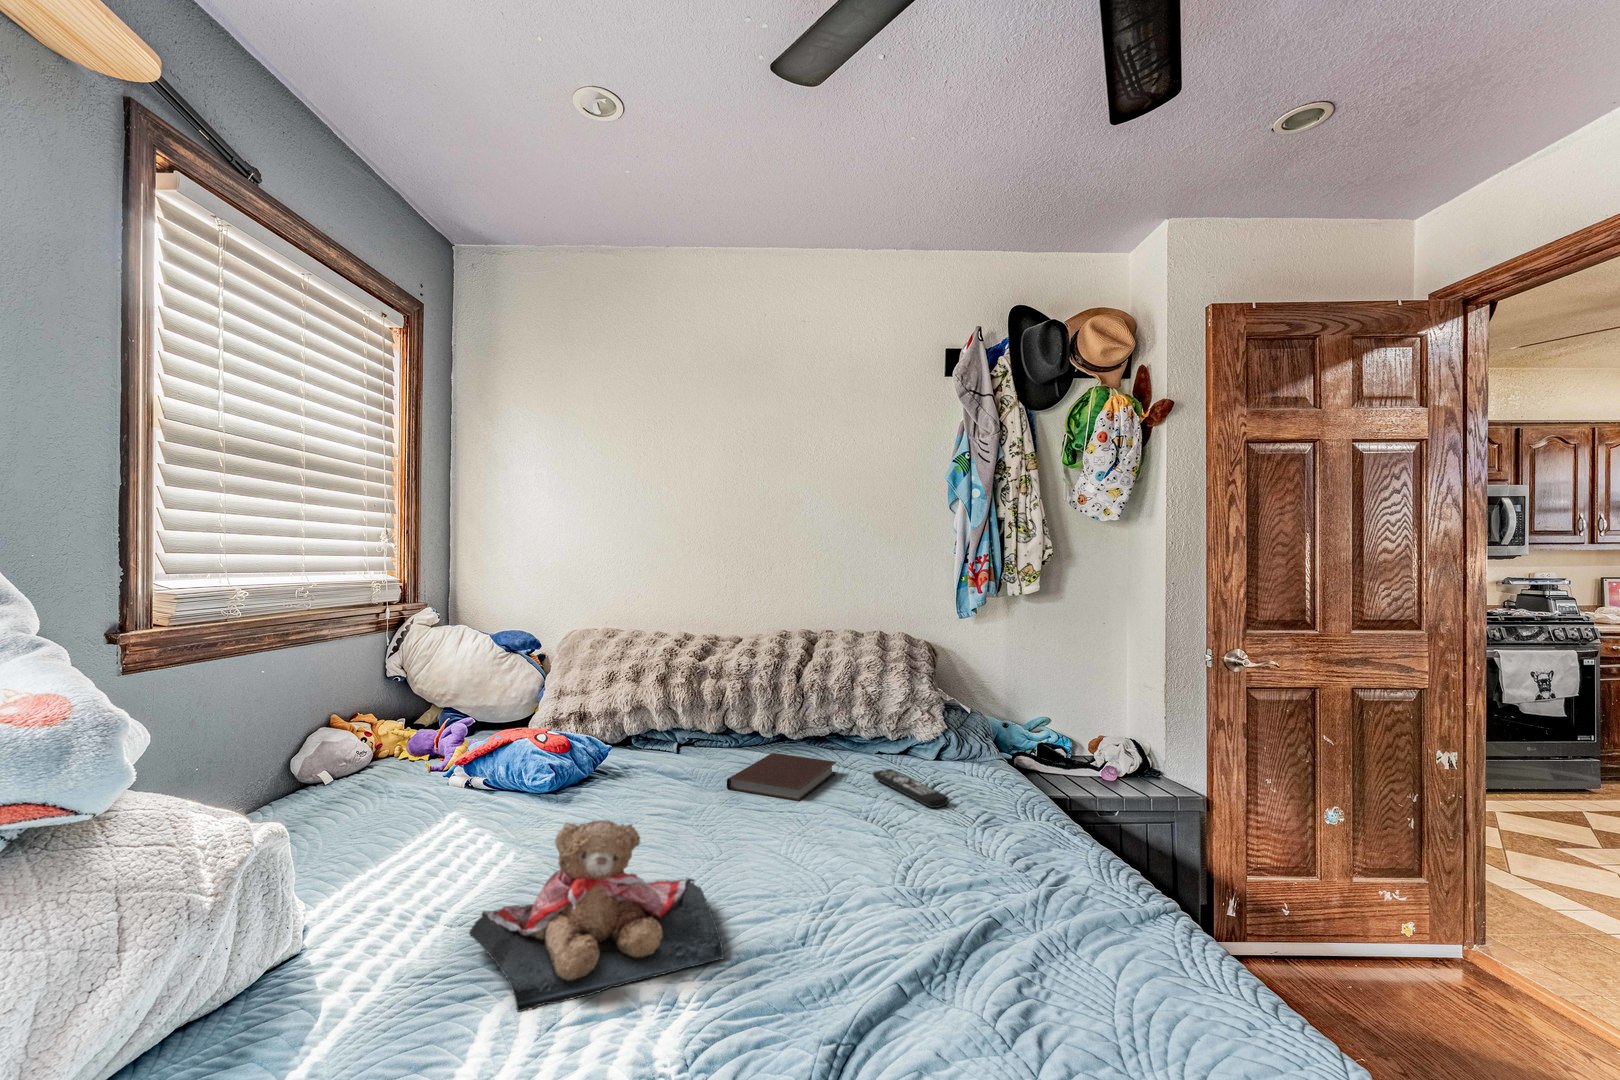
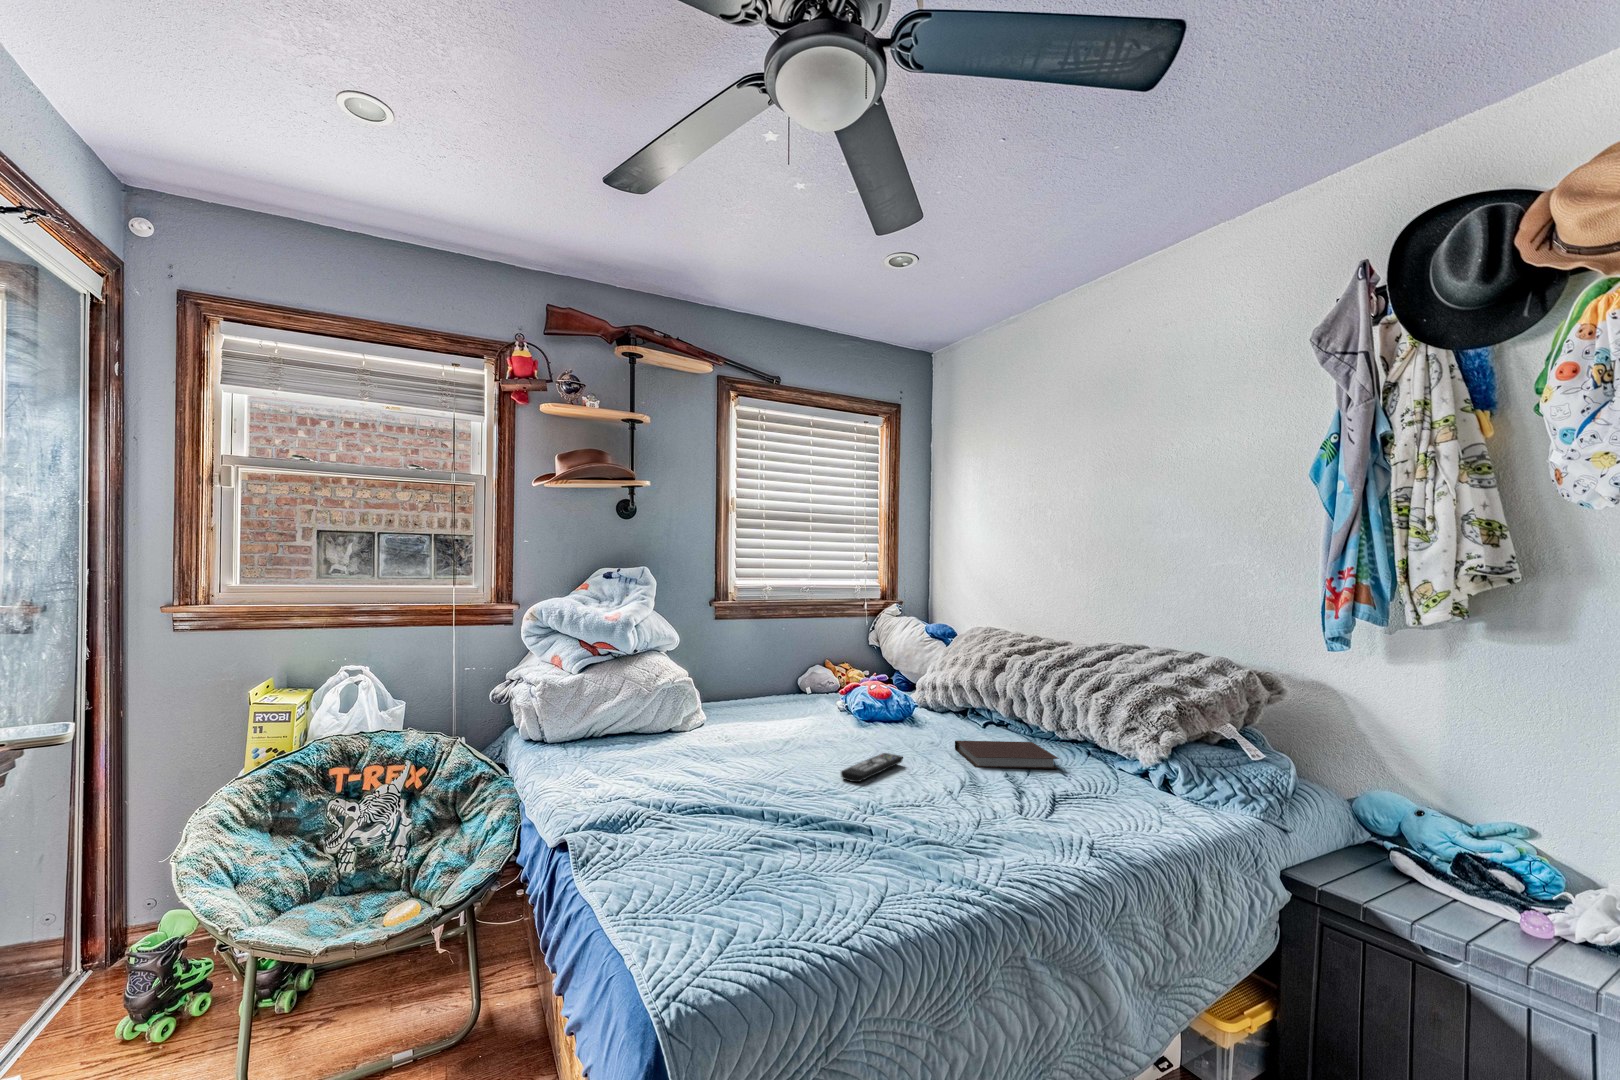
remote control: present [873,769,949,808] -> present [841,753,903,782]
teddy bear: present [469,820,724,1012] -> none [667,686,795,777]

